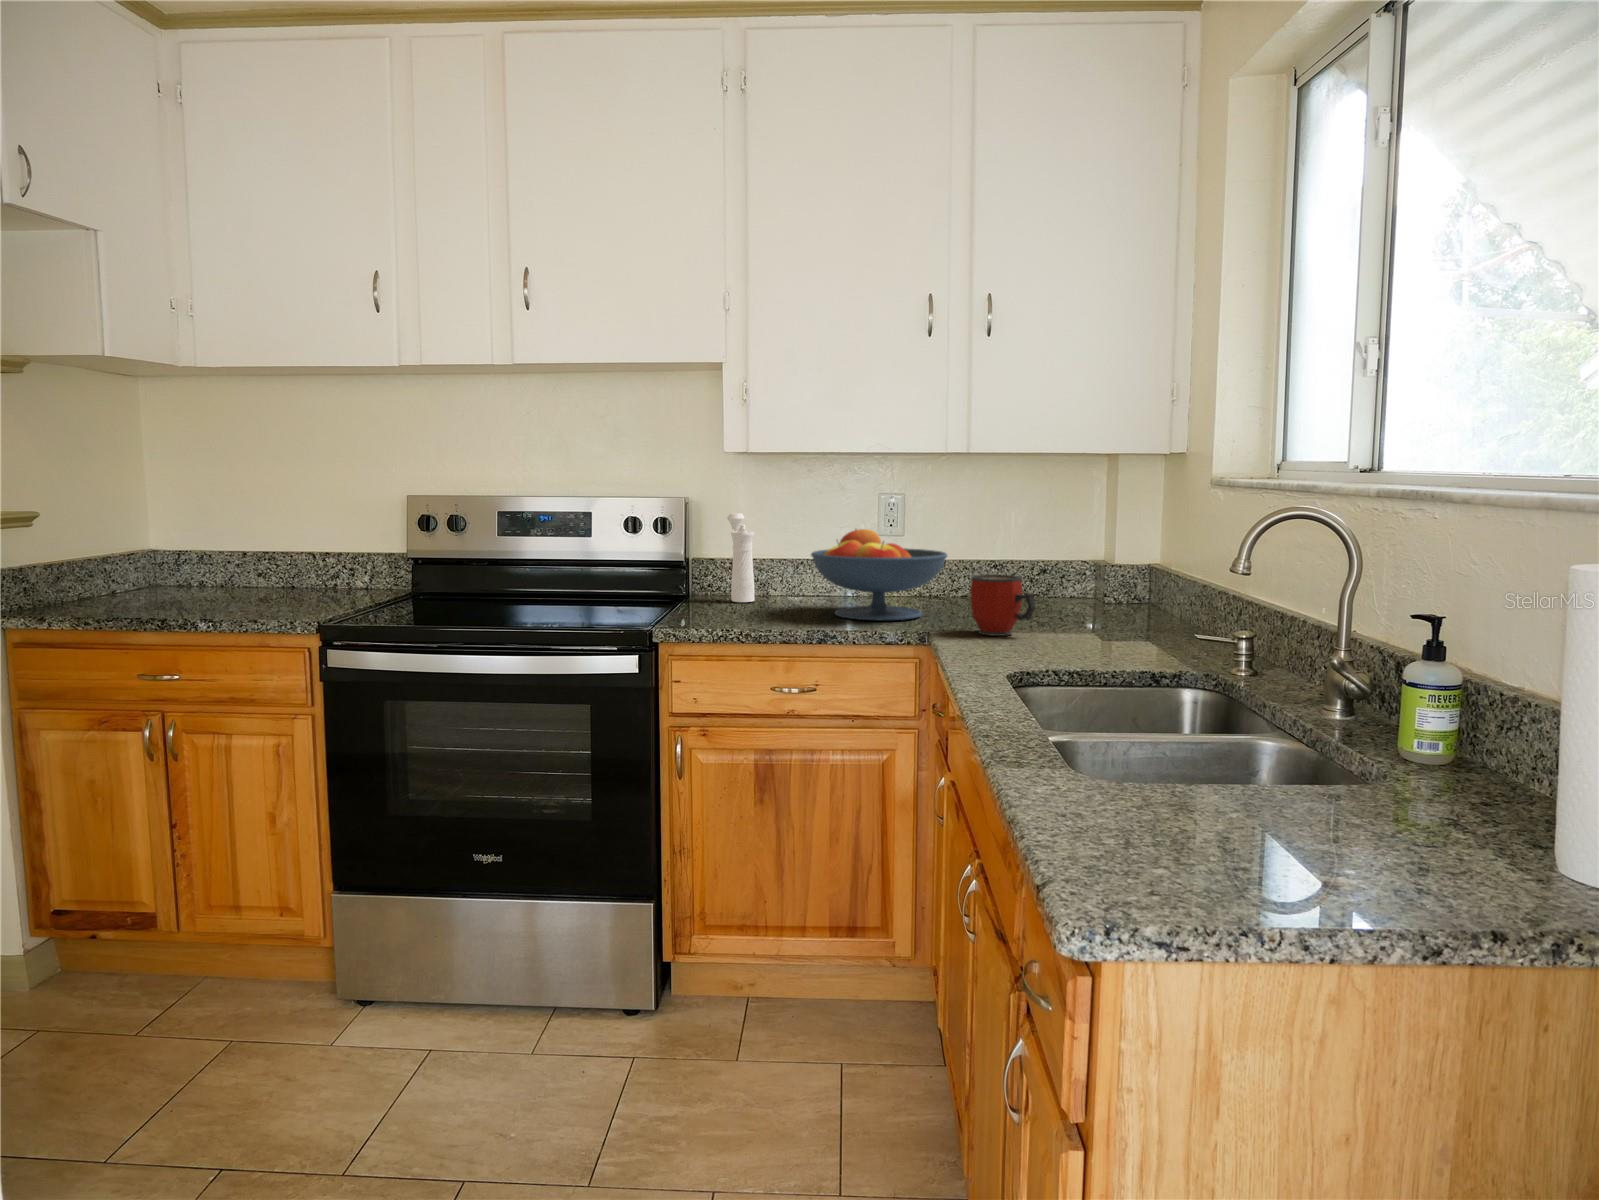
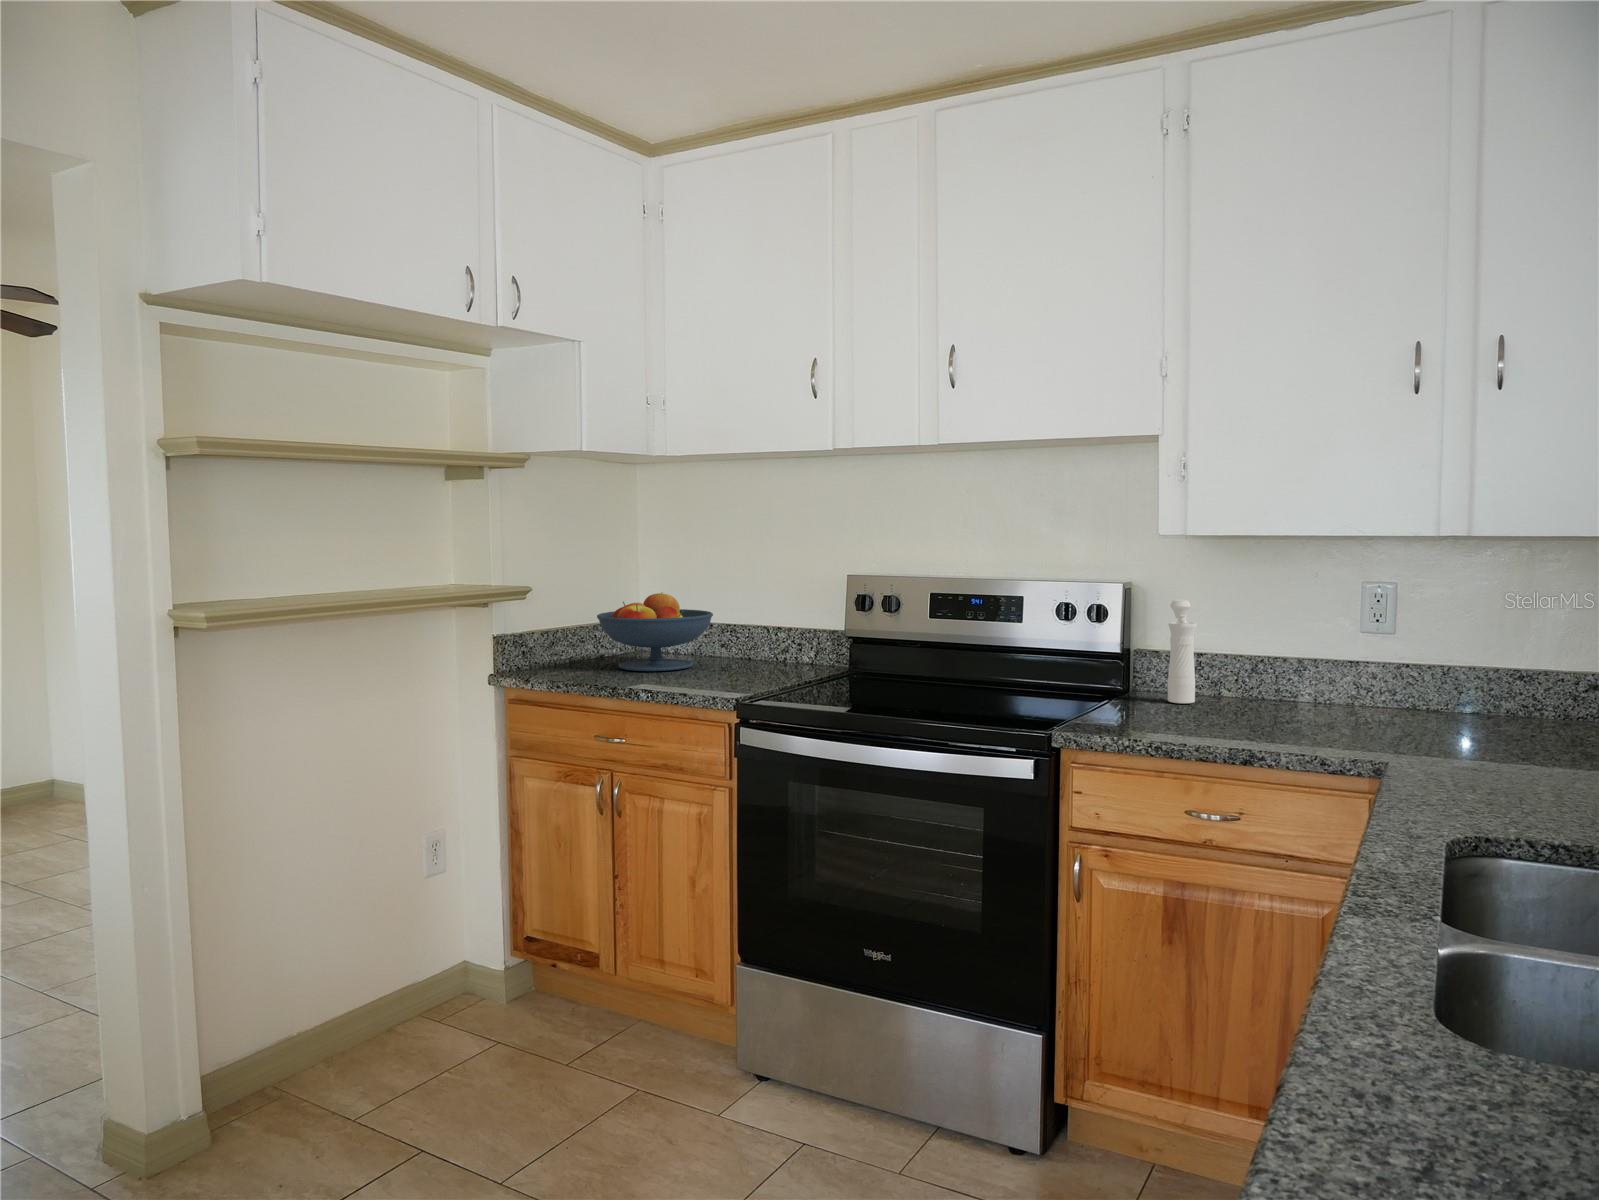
fruit bowl: present [811,529,947,620] -> present [597,593,713,671]
mug: present [970,574,1036,636] -> none [1446,696,1540,779]

